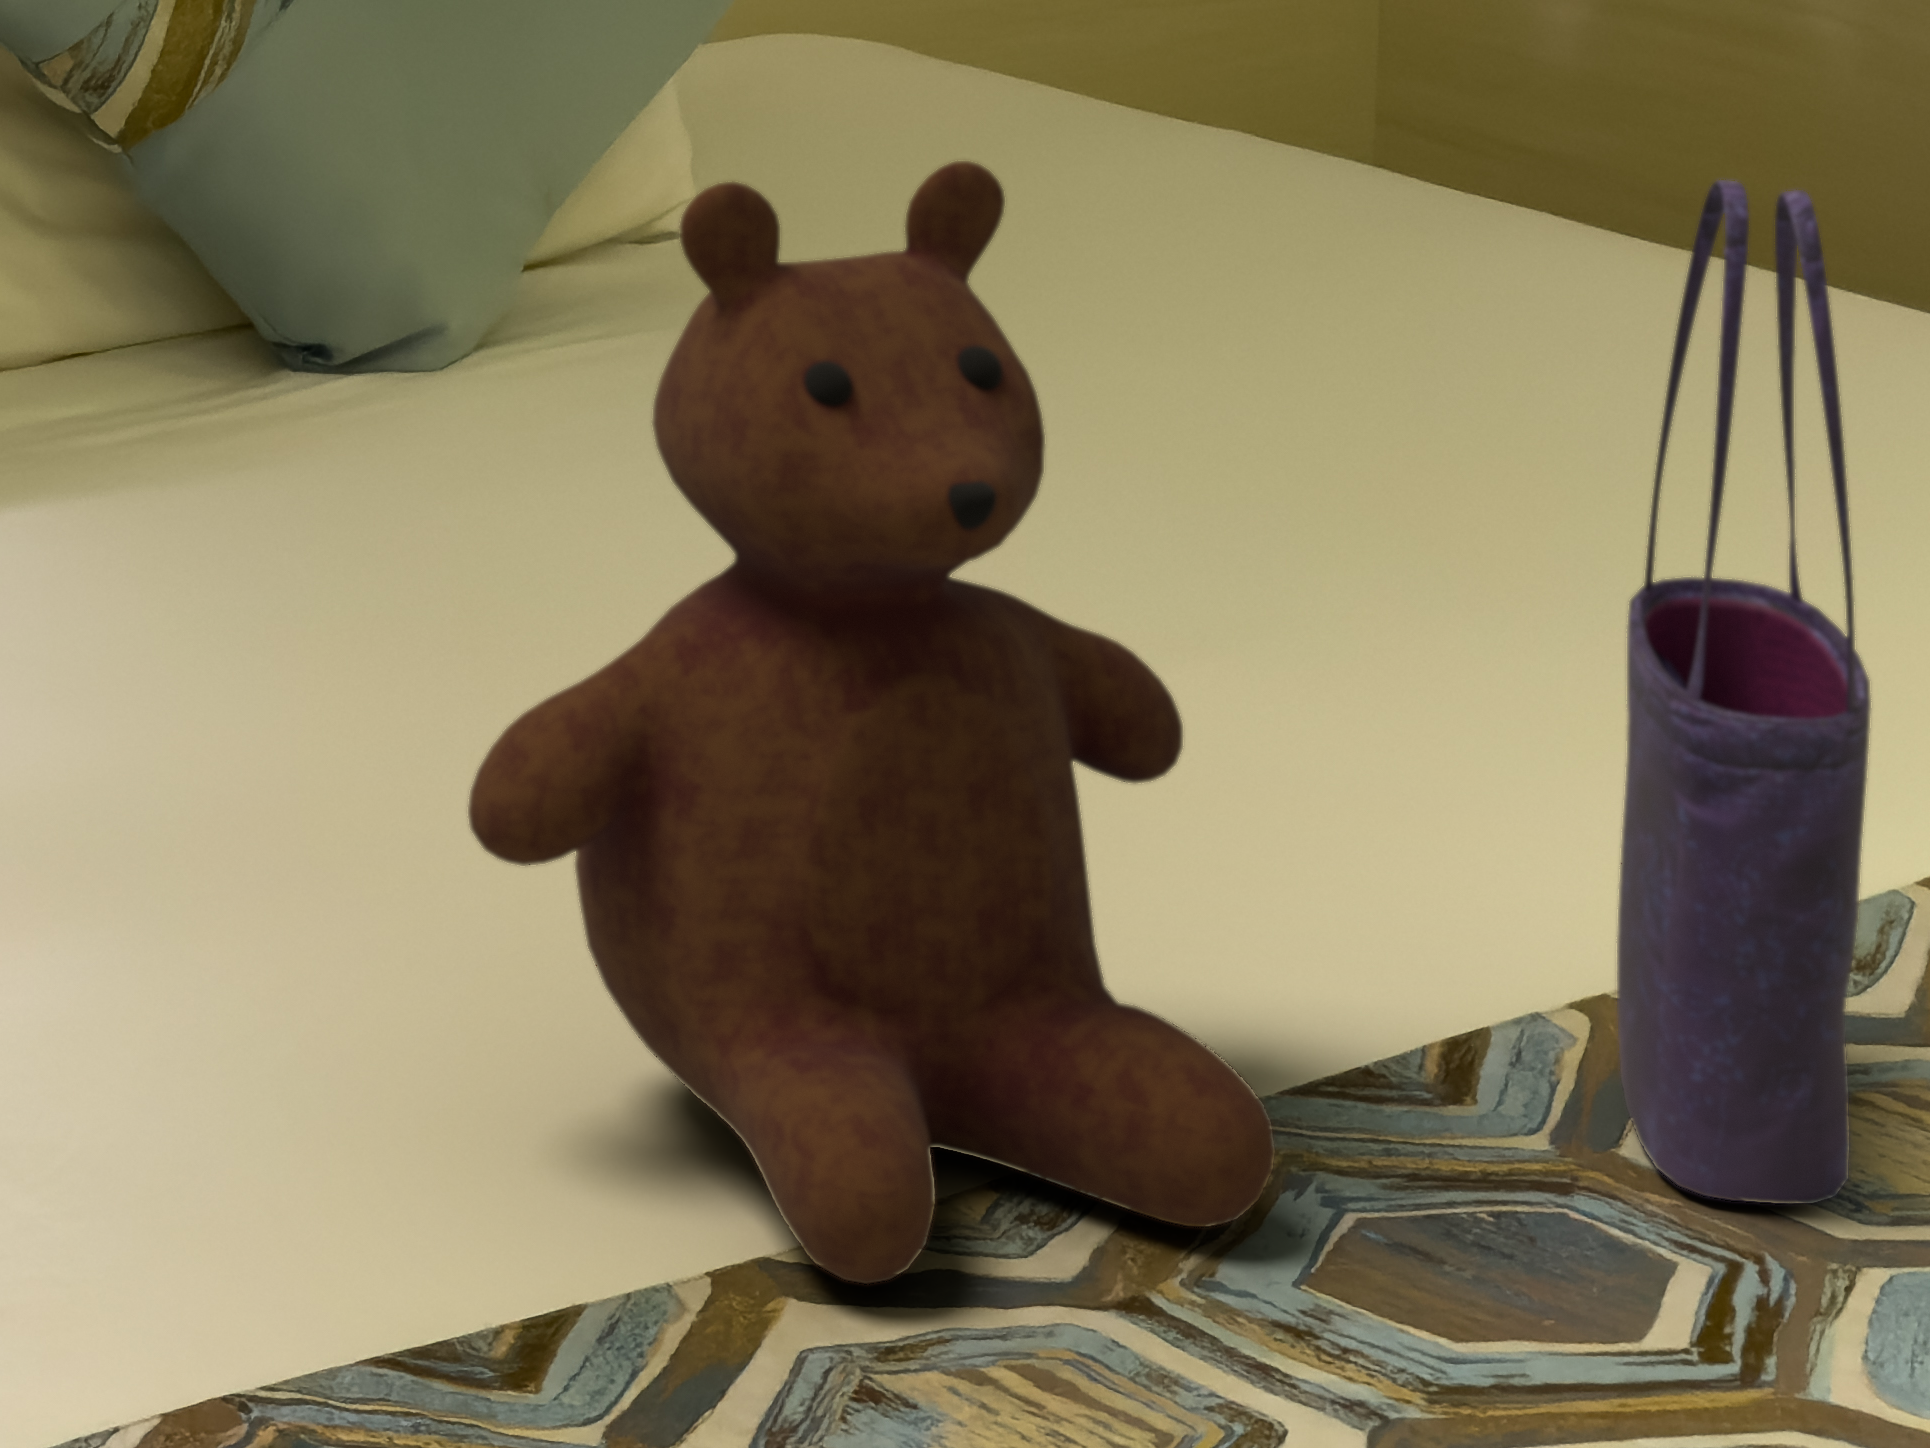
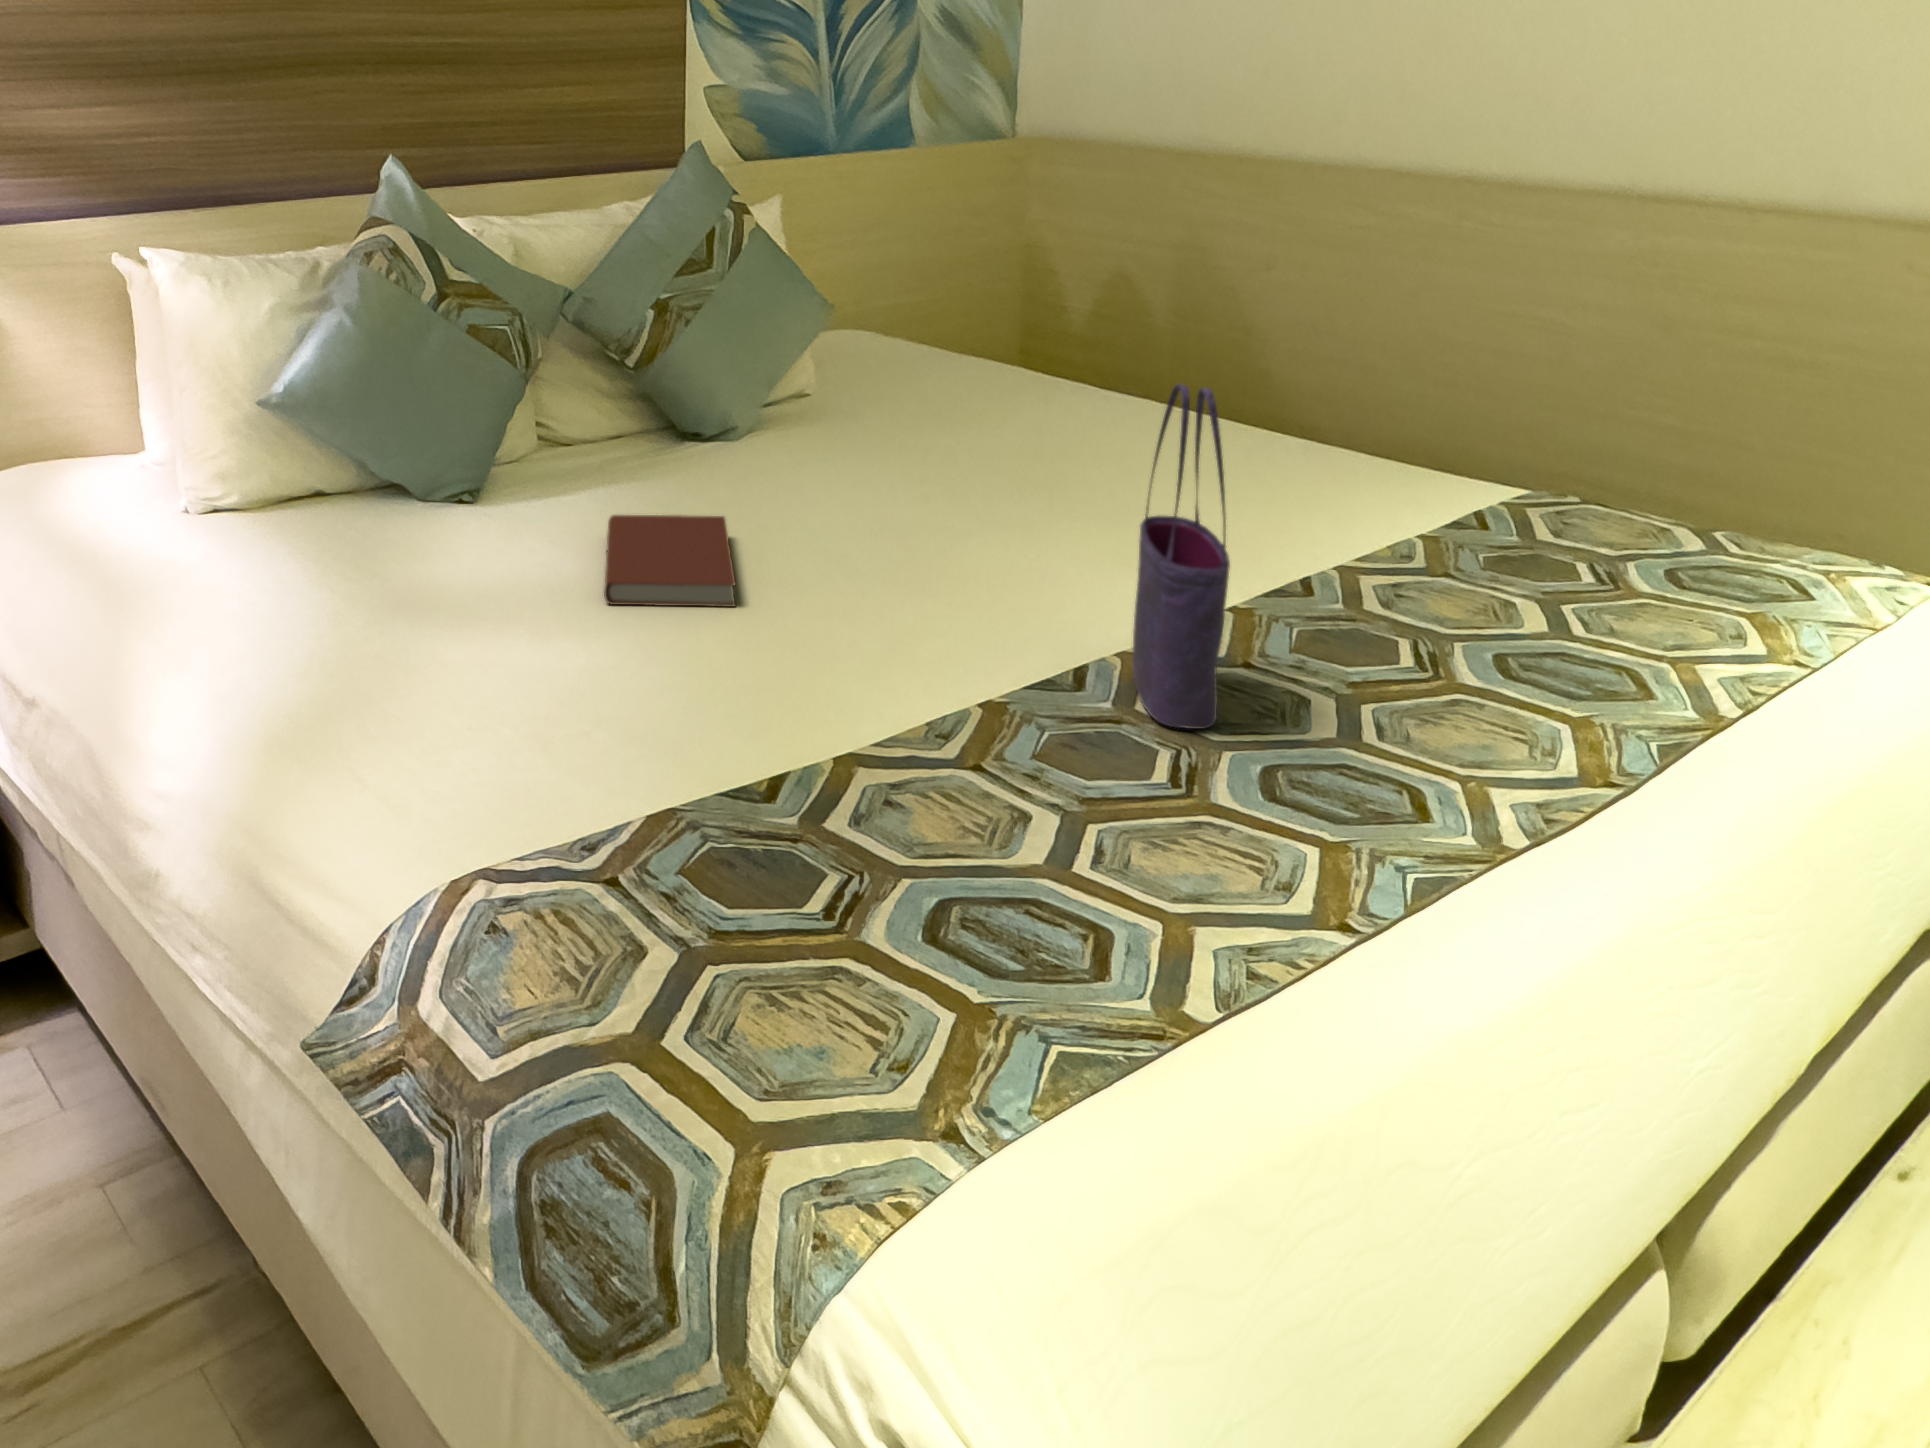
teddy bear: present [468,161,1275,1284] -> none [747,379,1023,761]
book: none [40,603,442,873] -> present [604,515,735,607]

